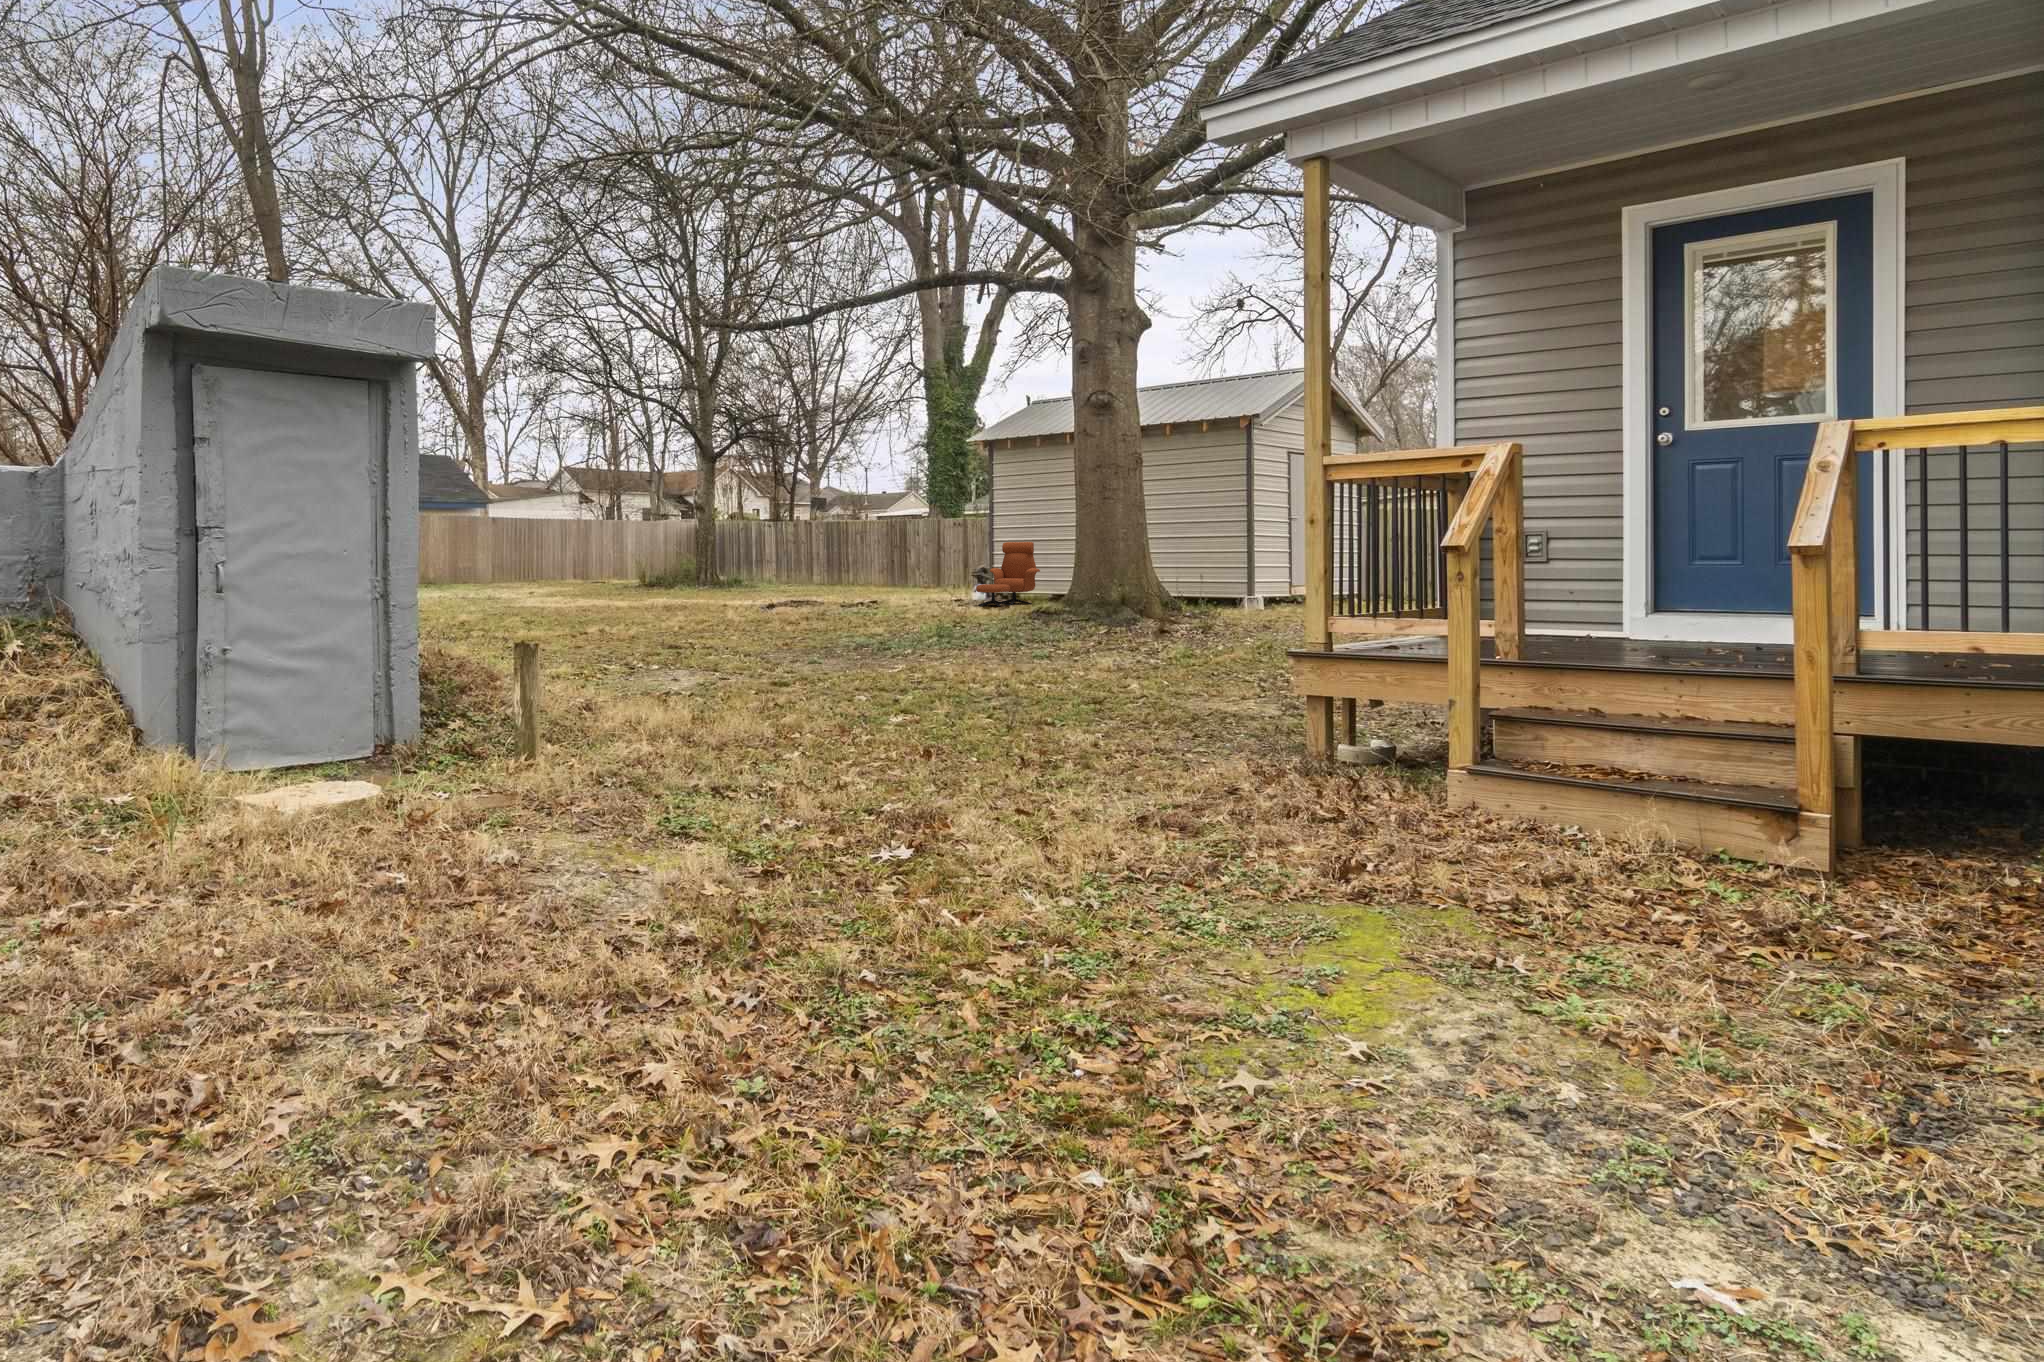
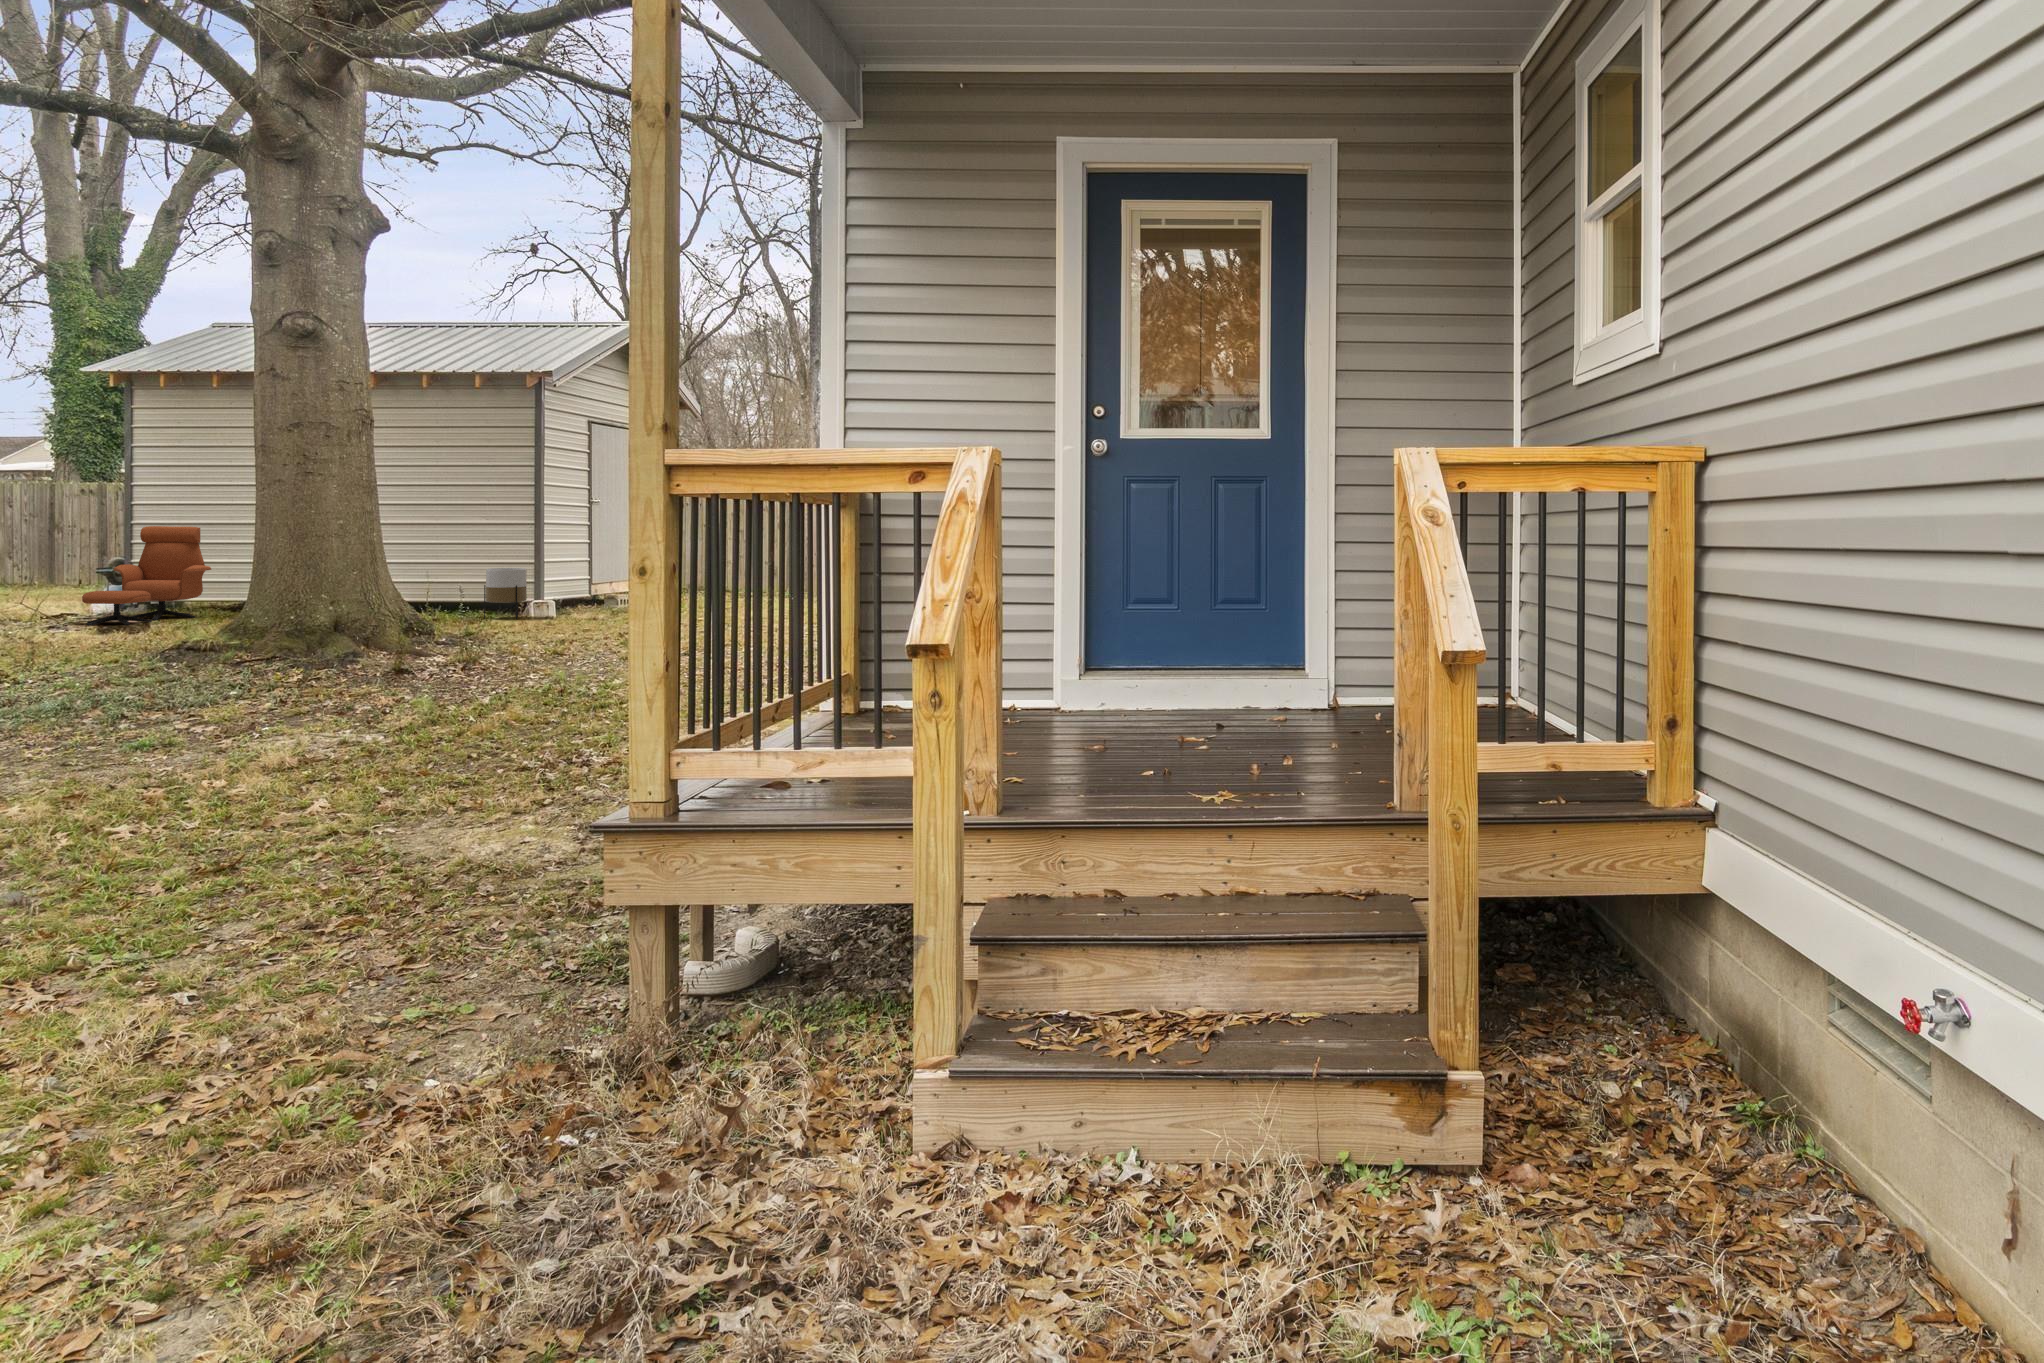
planter: none [1209,570,1239,610] -> present [484,568,527,619]

